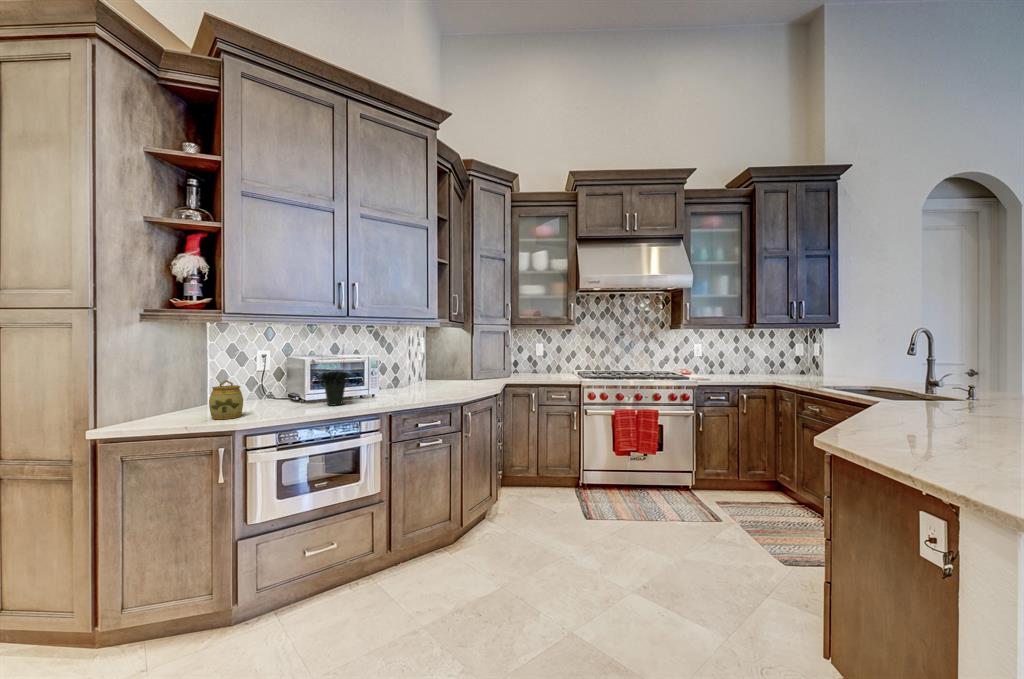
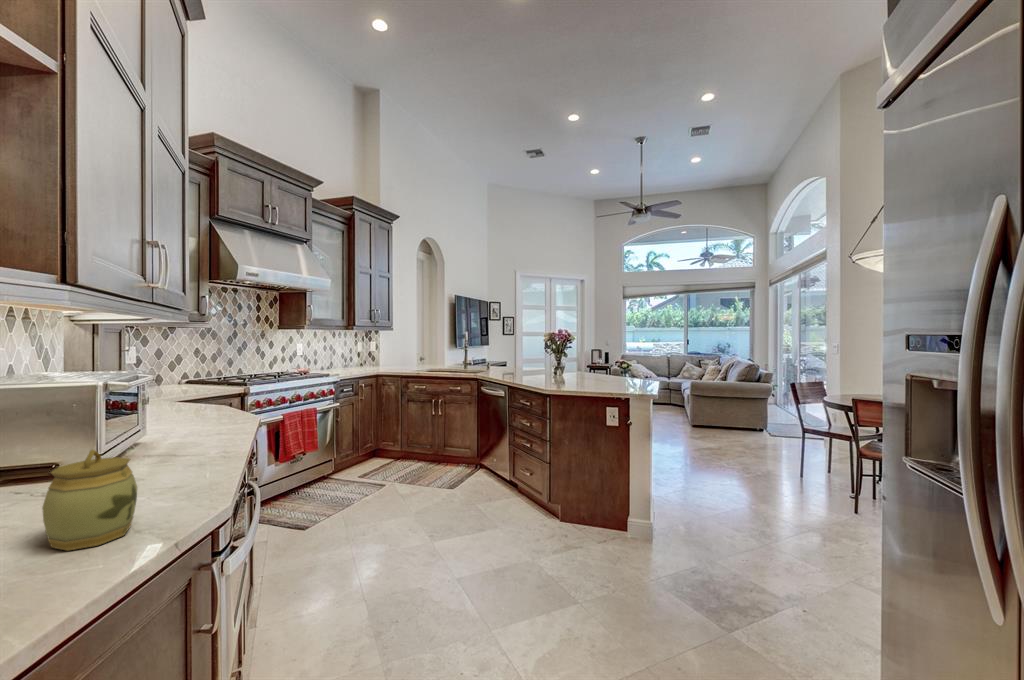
potted plant: present [317,352,350,406] -> none [108,354,192,472]

